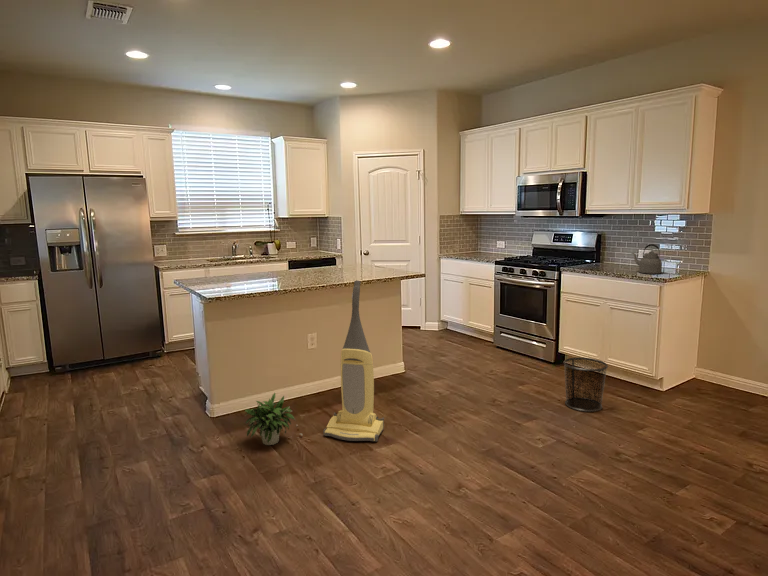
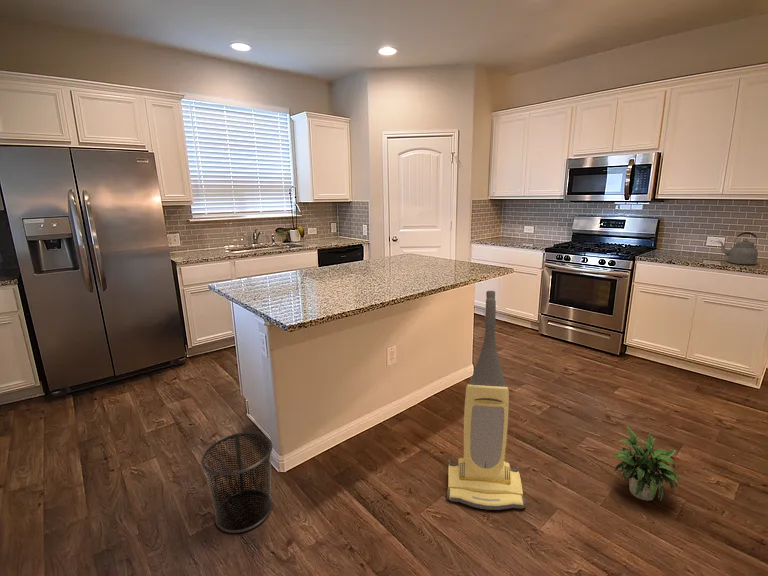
waste bin: present [564,357,608,412] -> present [201,432,273,533]
potted plant: present [245,393,302,445] -> present [612,426,680,501]

